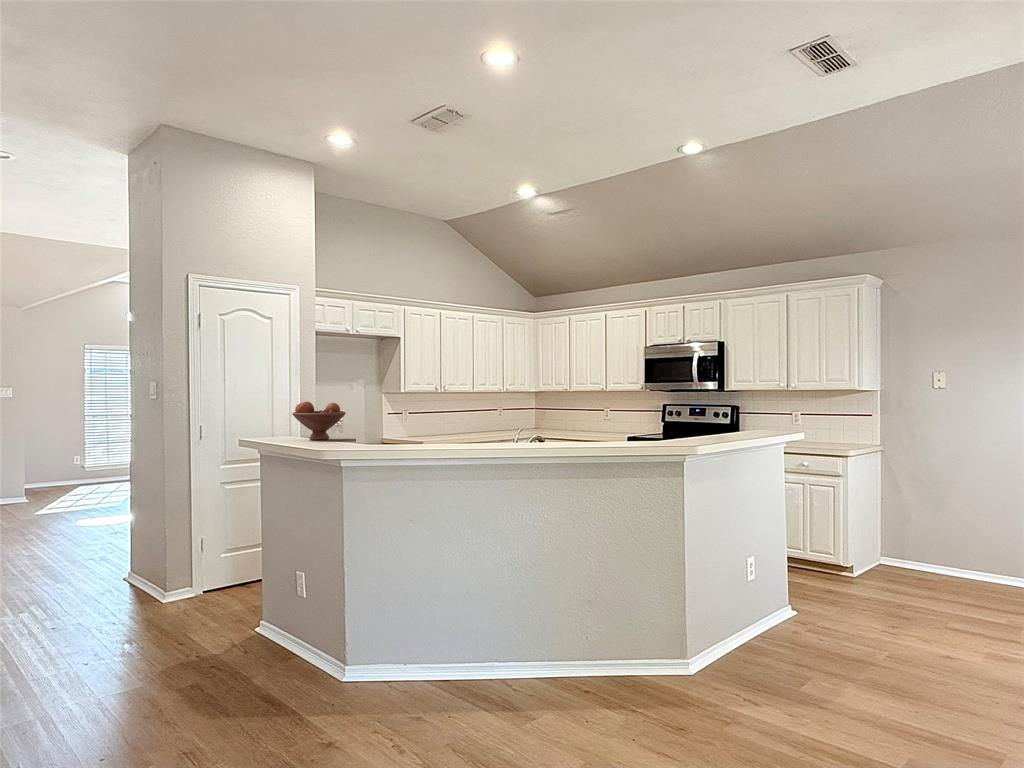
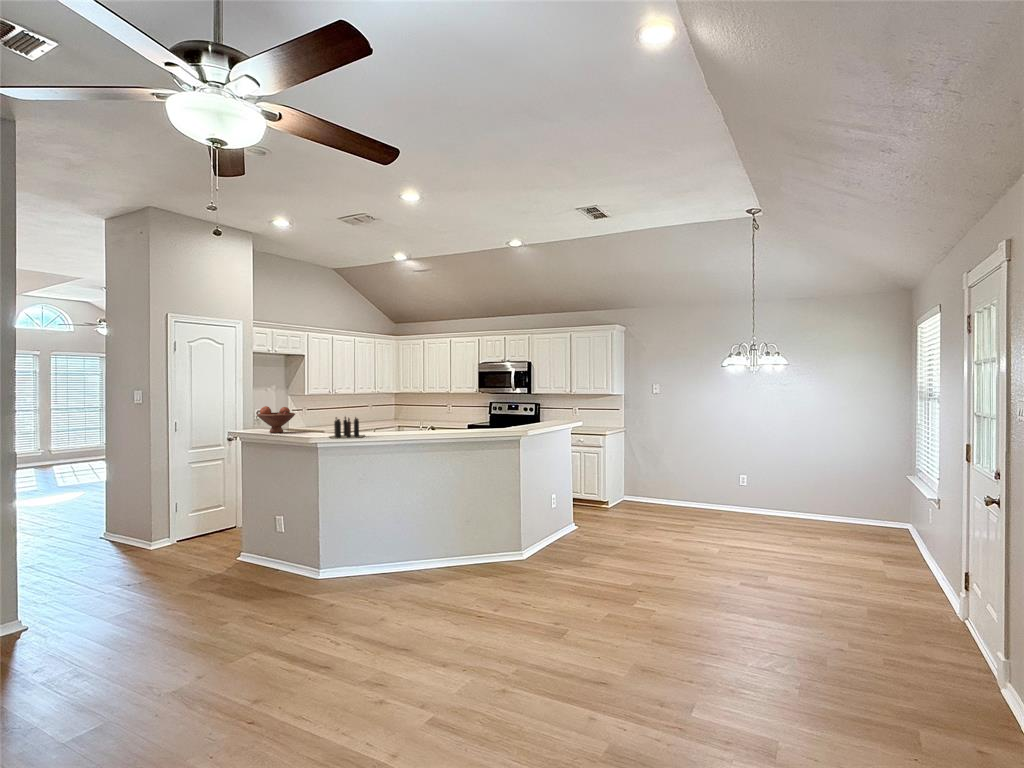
candle: none [355,415,425,452] -> present [330,417,365,439]

